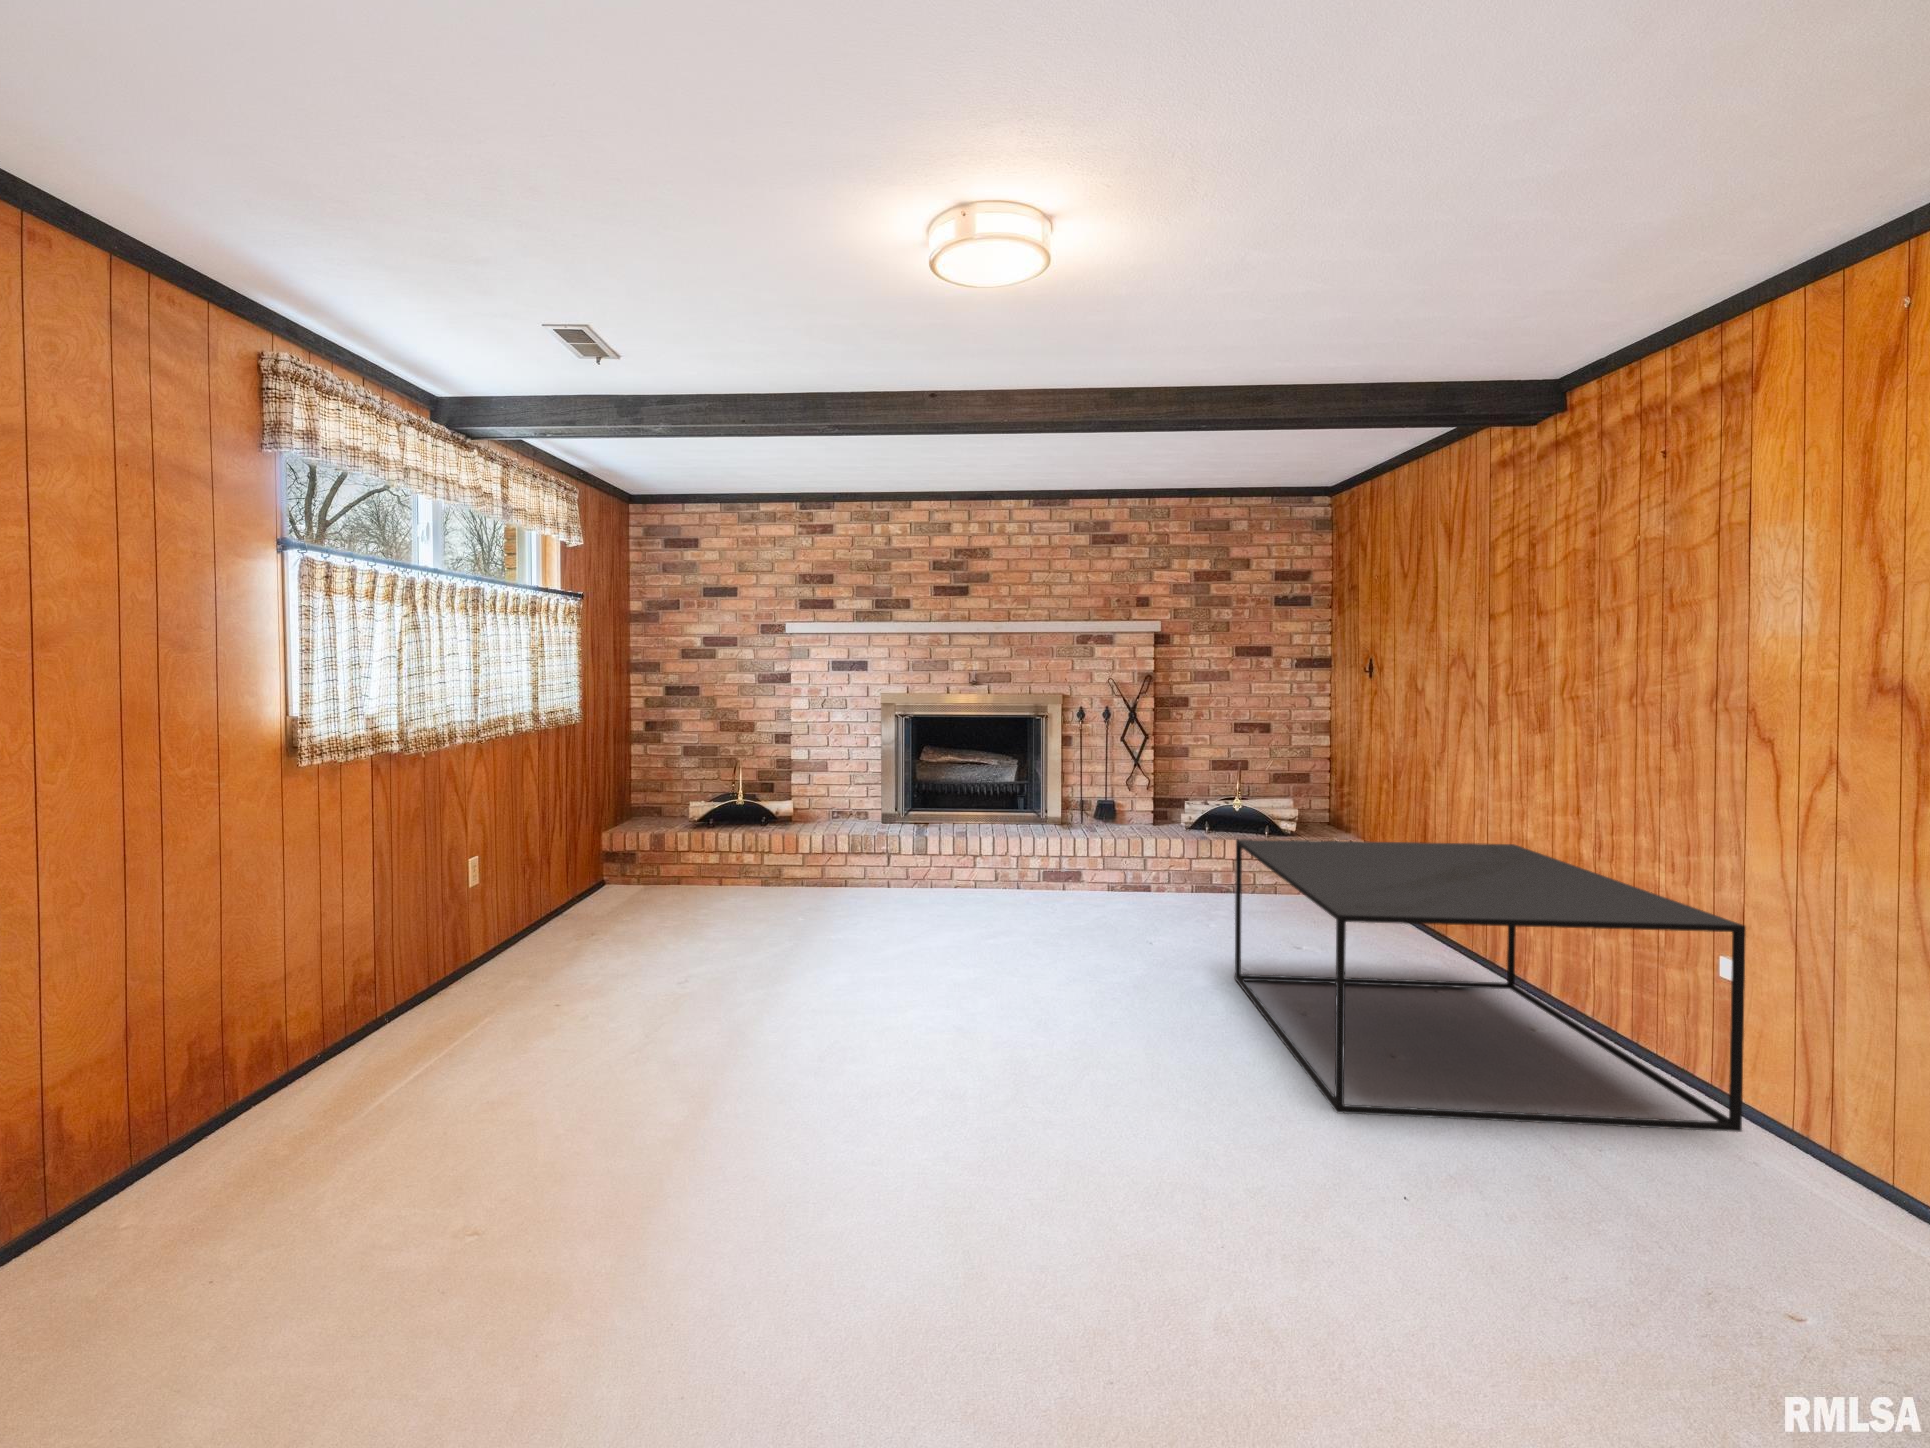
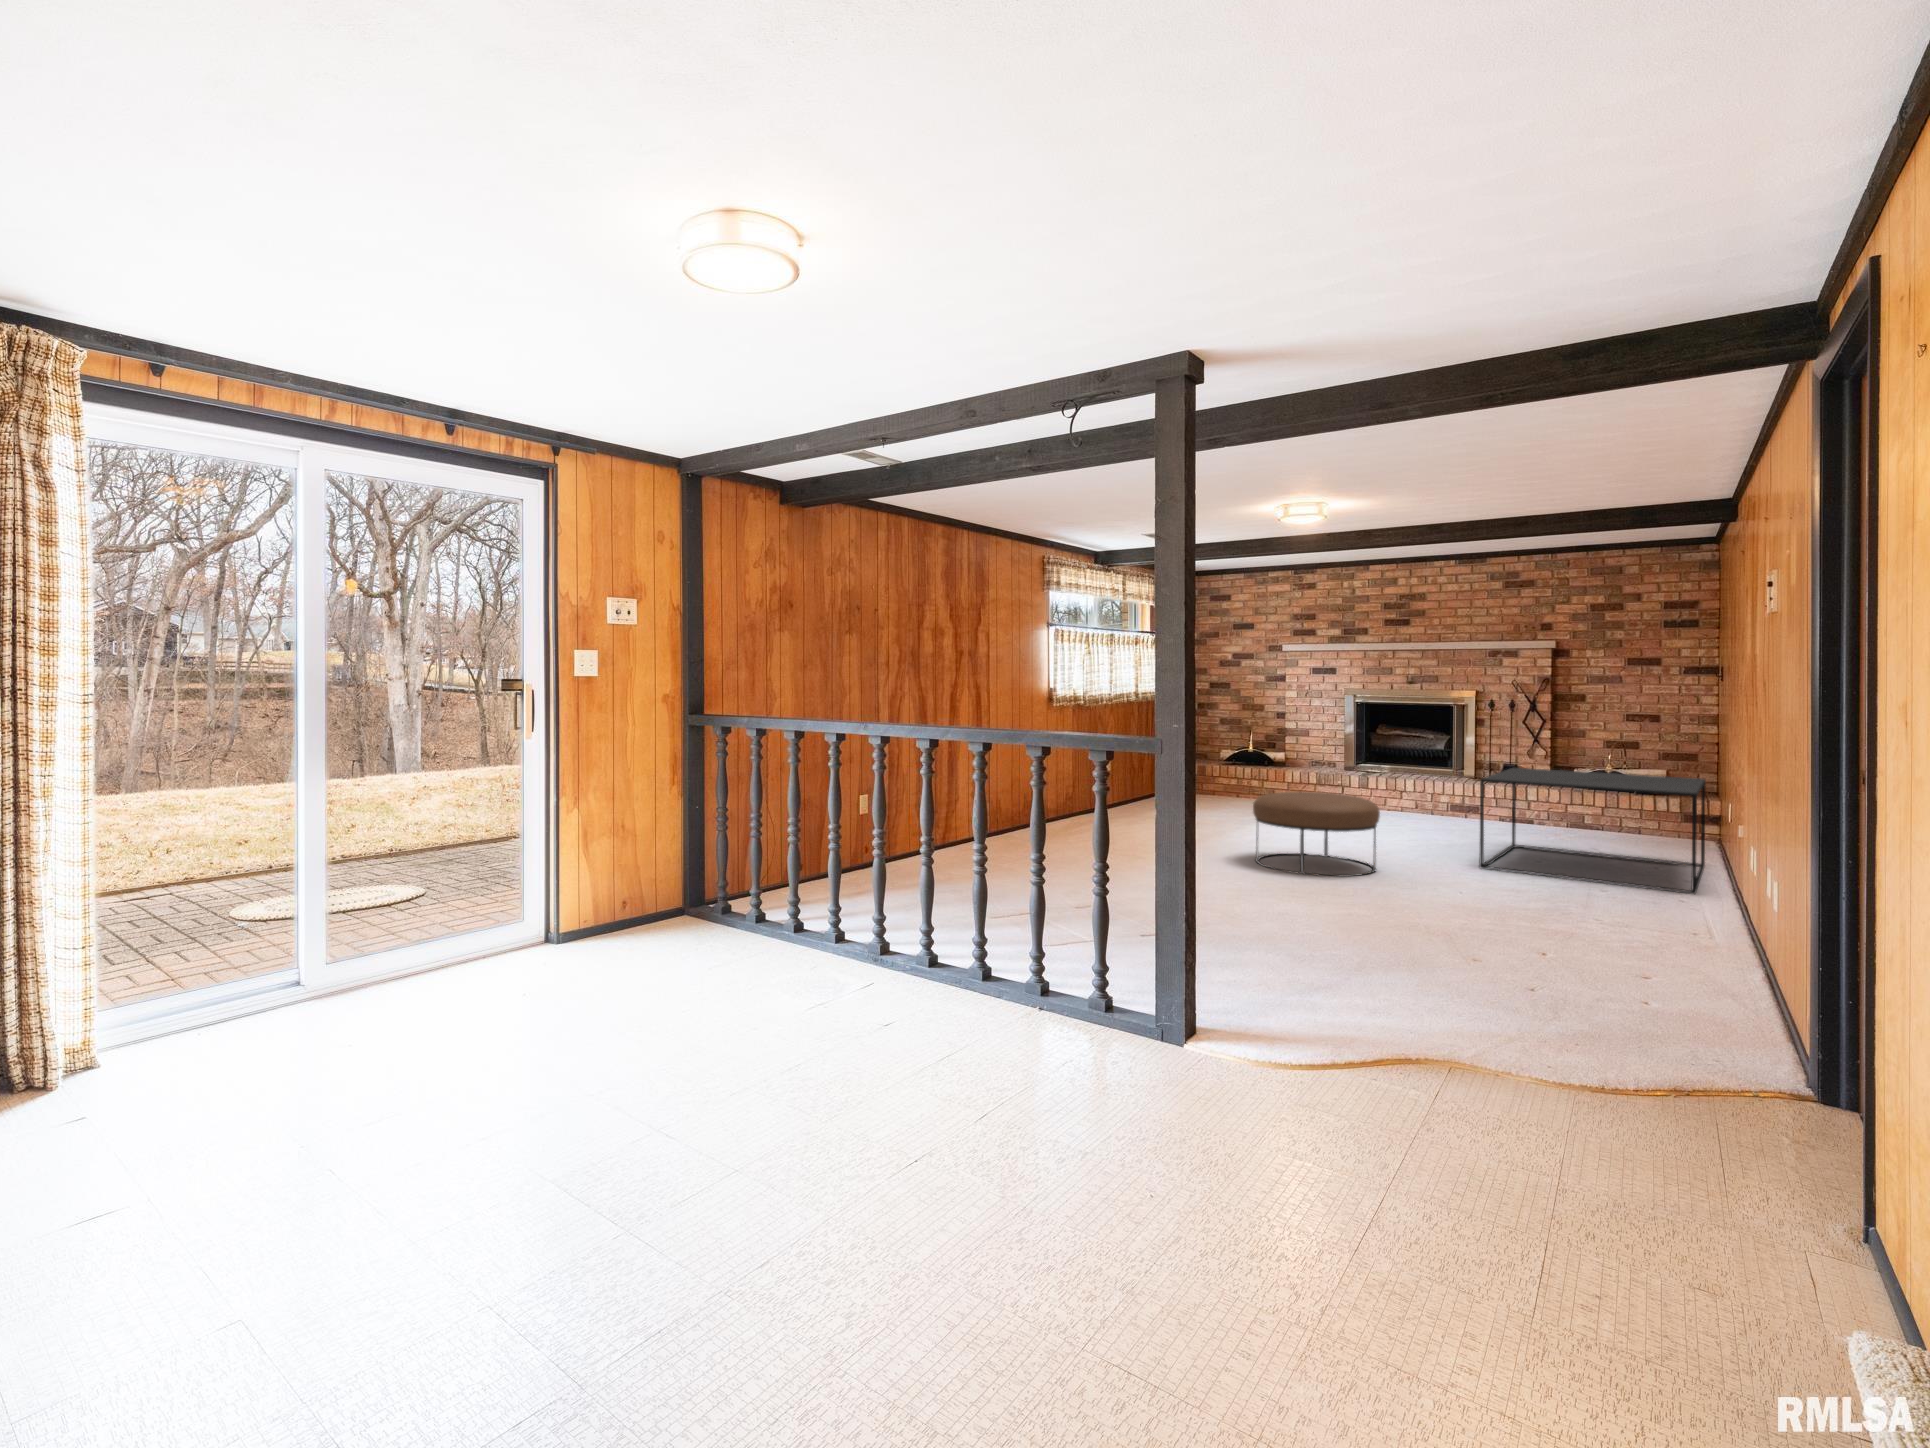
ottoman: none [905,998,1257,1378] -> present [1253,792,1380,876]

